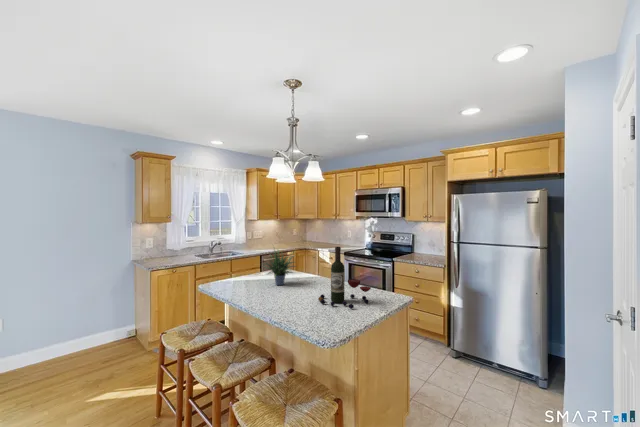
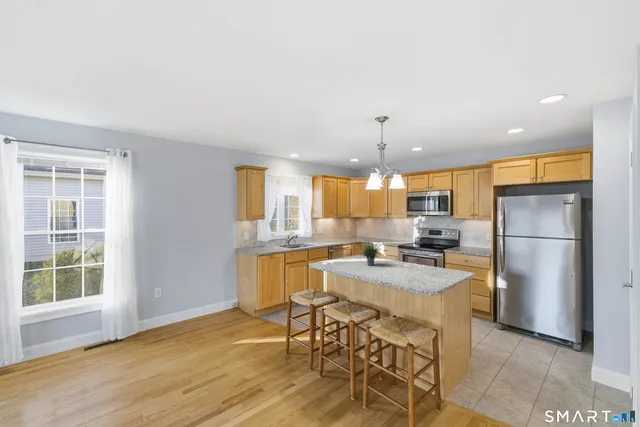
wine bottle: present [318,247,371,309] -> none [408,236,450,279]

